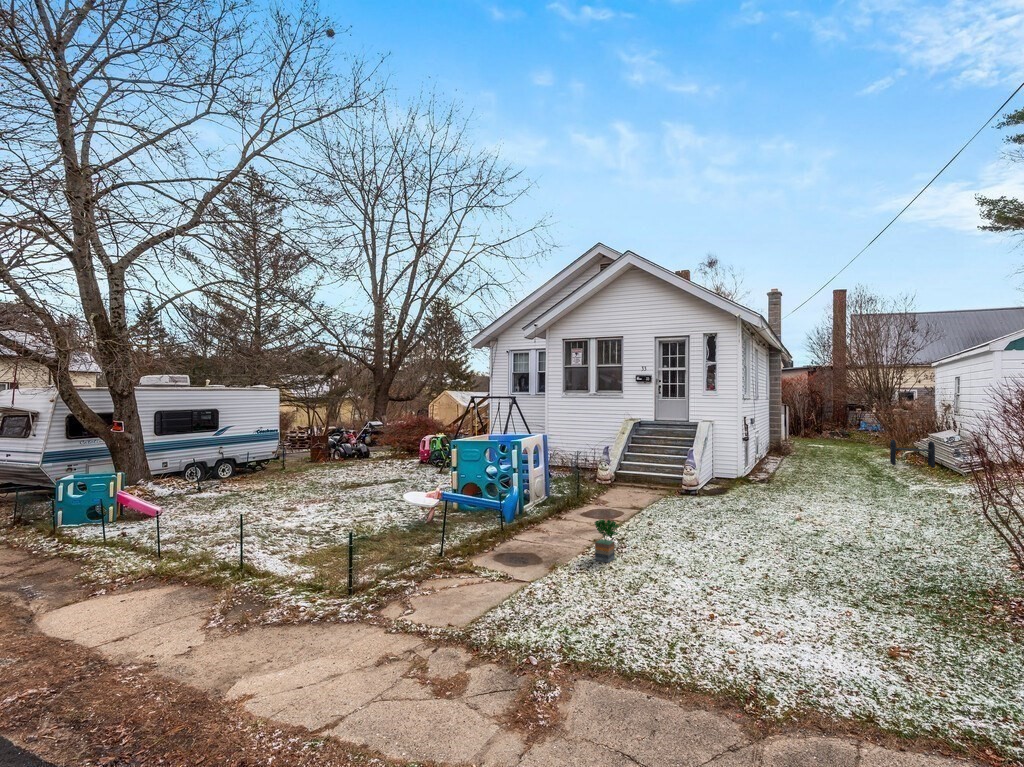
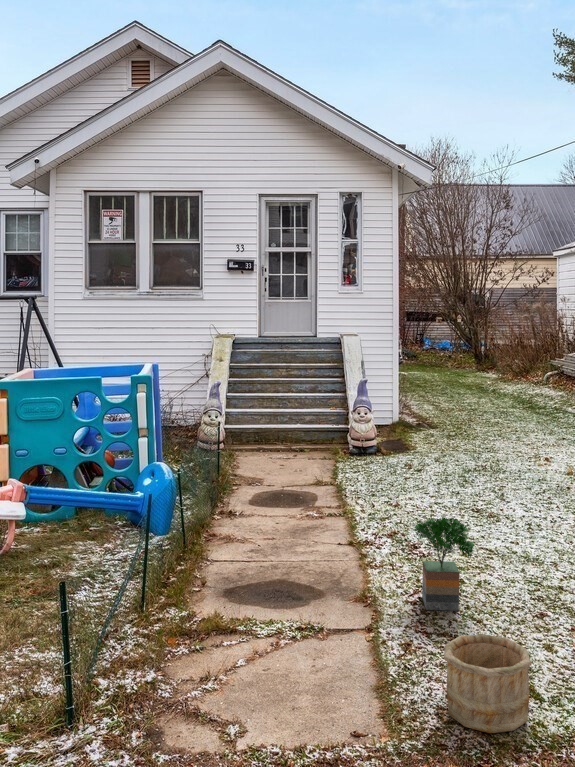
bench: present [890,440,935,468] -> none [517,358,568,391]
wooden bucket: none [546,560,578,595] -> present [444,634,531,733]

